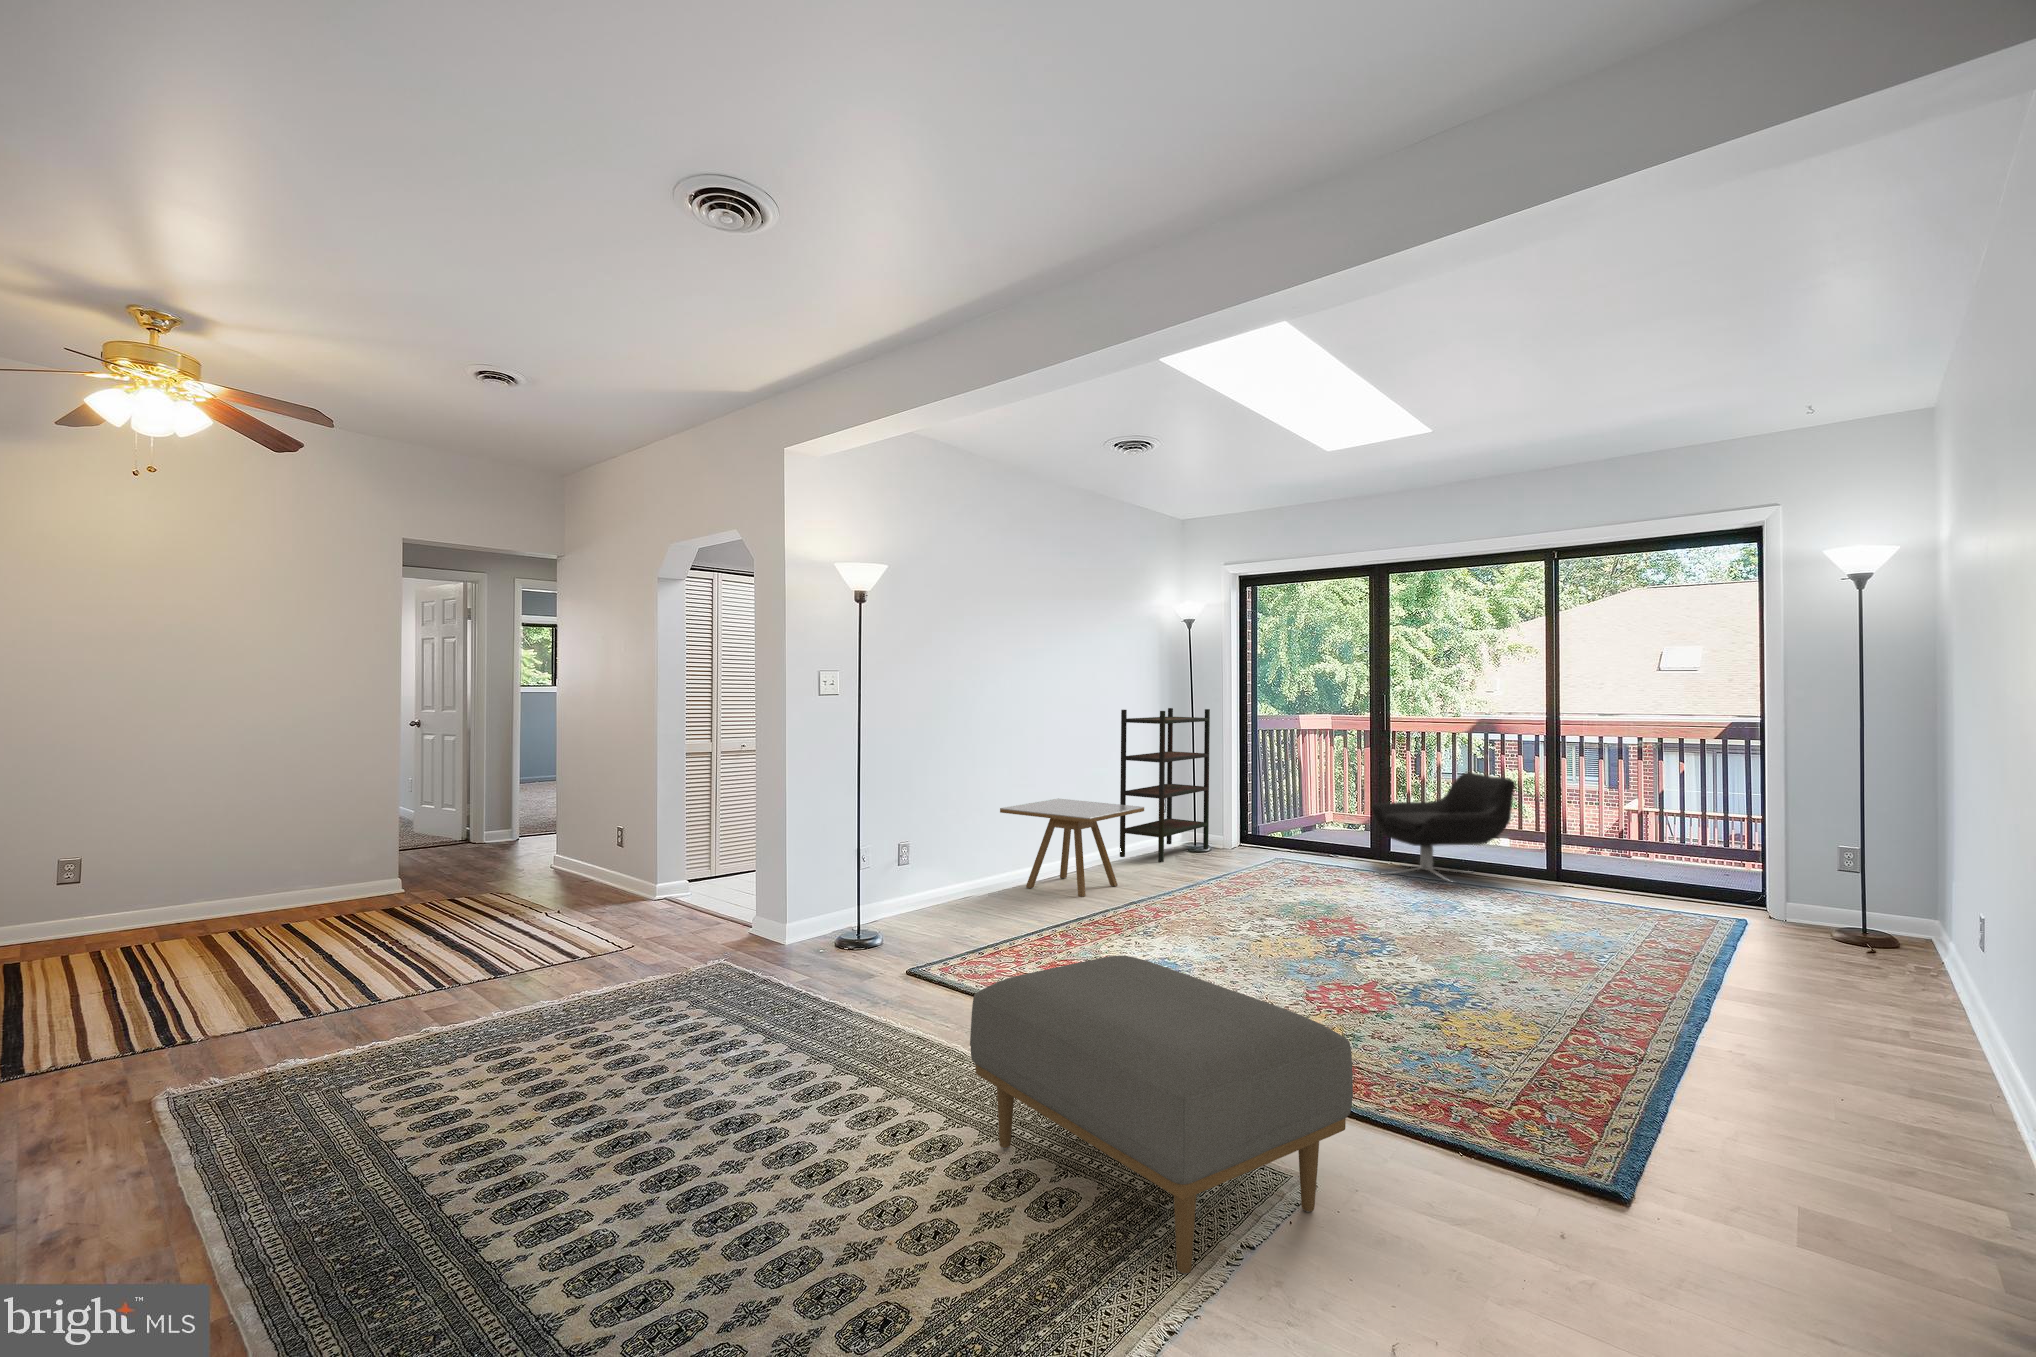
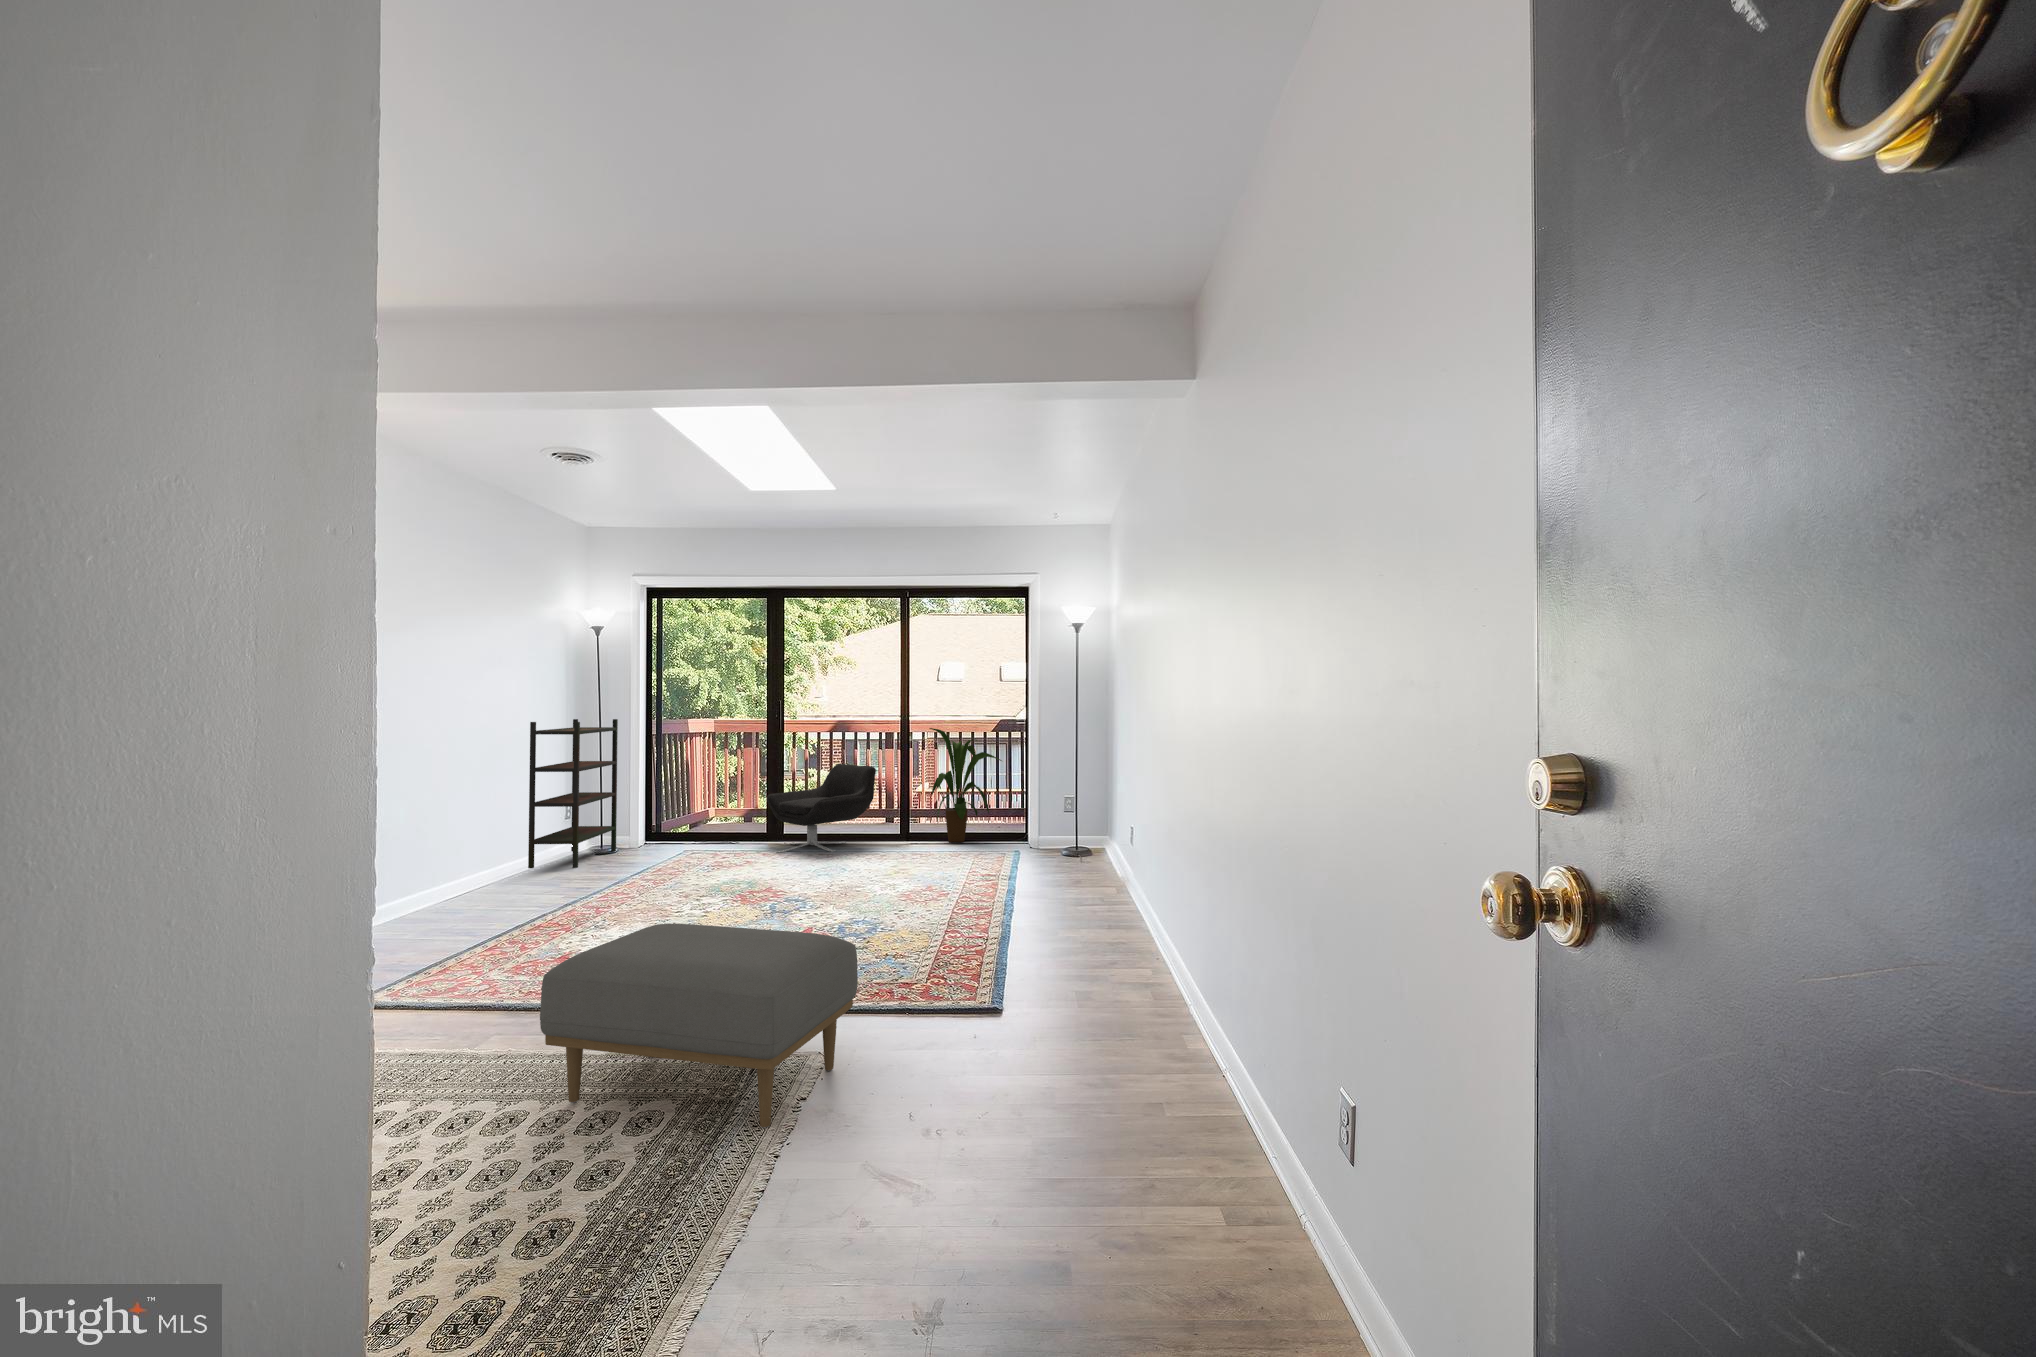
house plant: none [1594,732,1723,894] -> present [930,728,1002,842]
side table: present [1000,798,1144,897] -> none [409,814,571,909]

